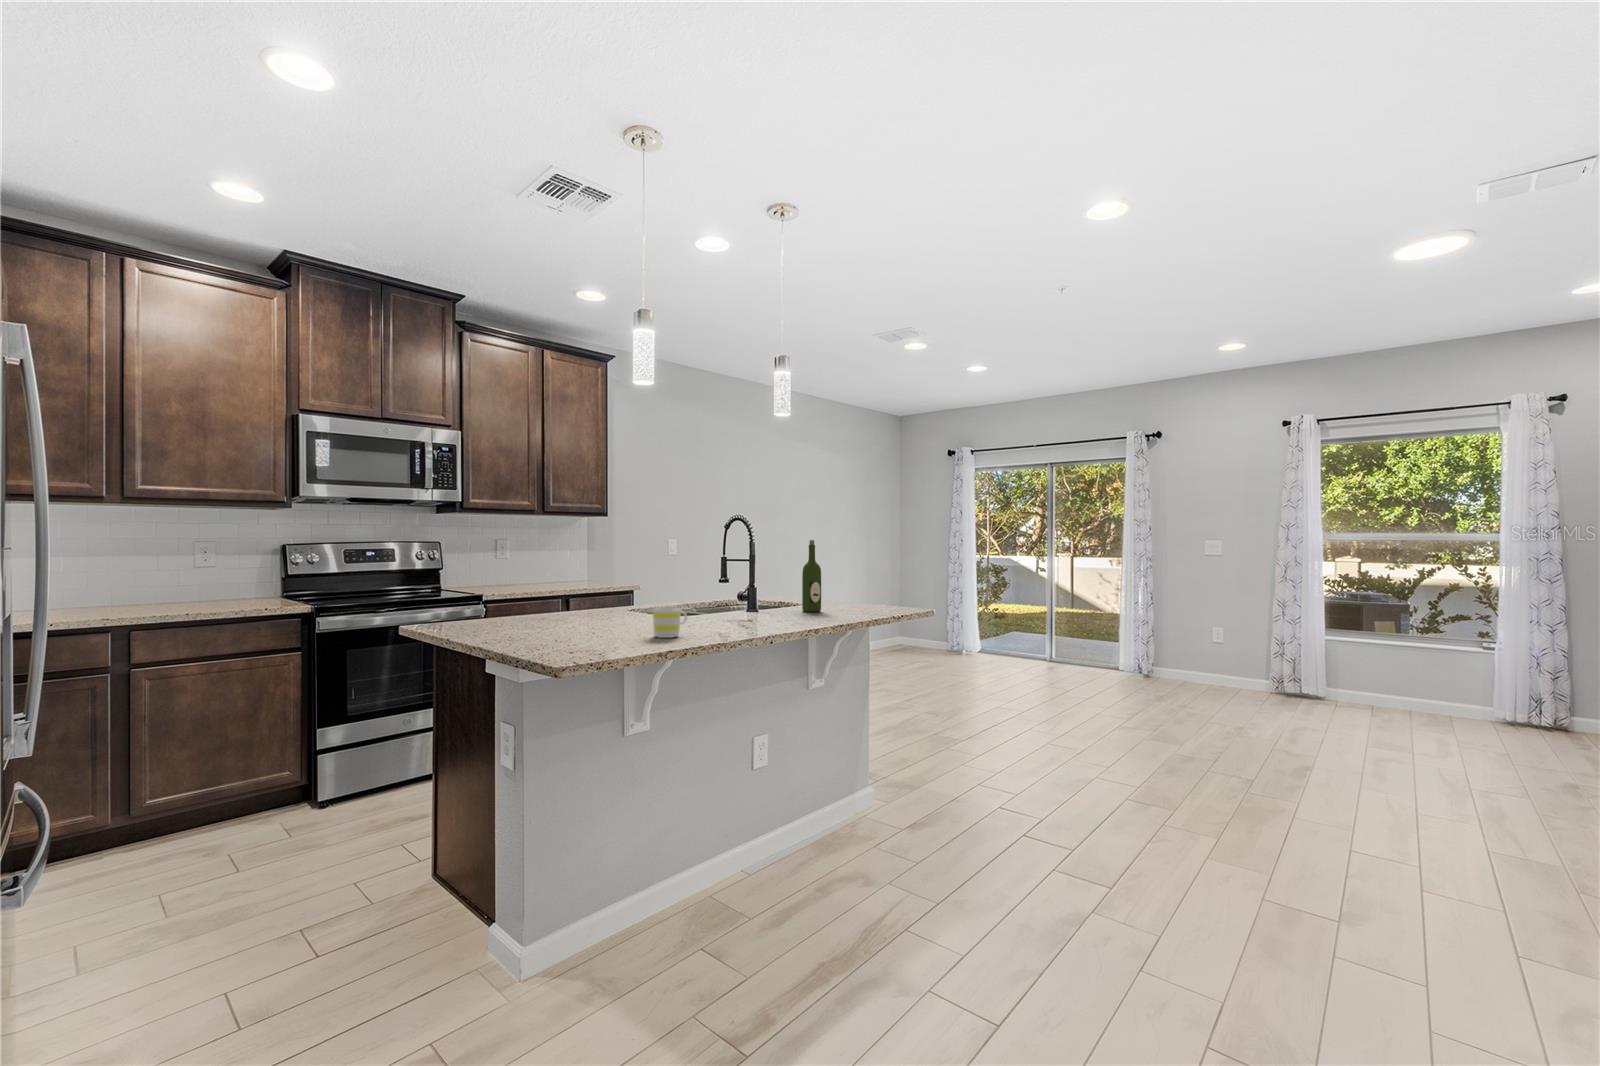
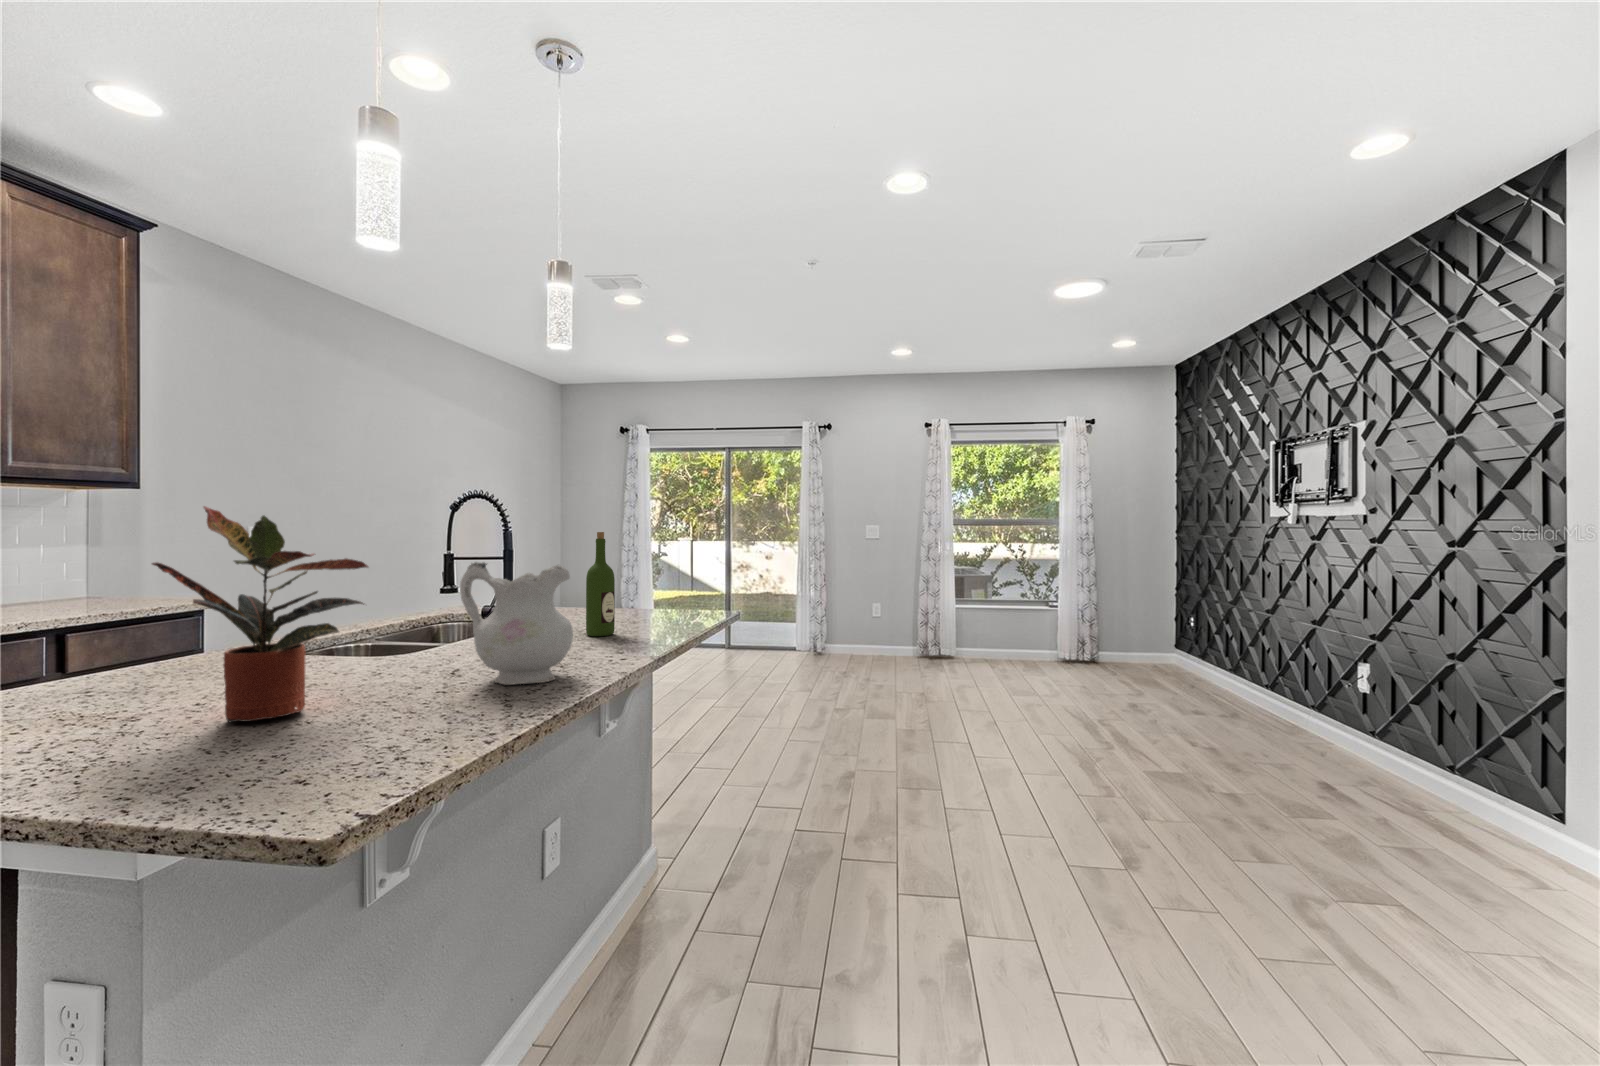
potted plant: none [571,524,654,625] -> present [152,506,368,723]
ceramic pitcher: none [701,554,759,626] -> present [460,562,573,685]
mug: present [653,608,687,638] -> none [415,675,483,743]

